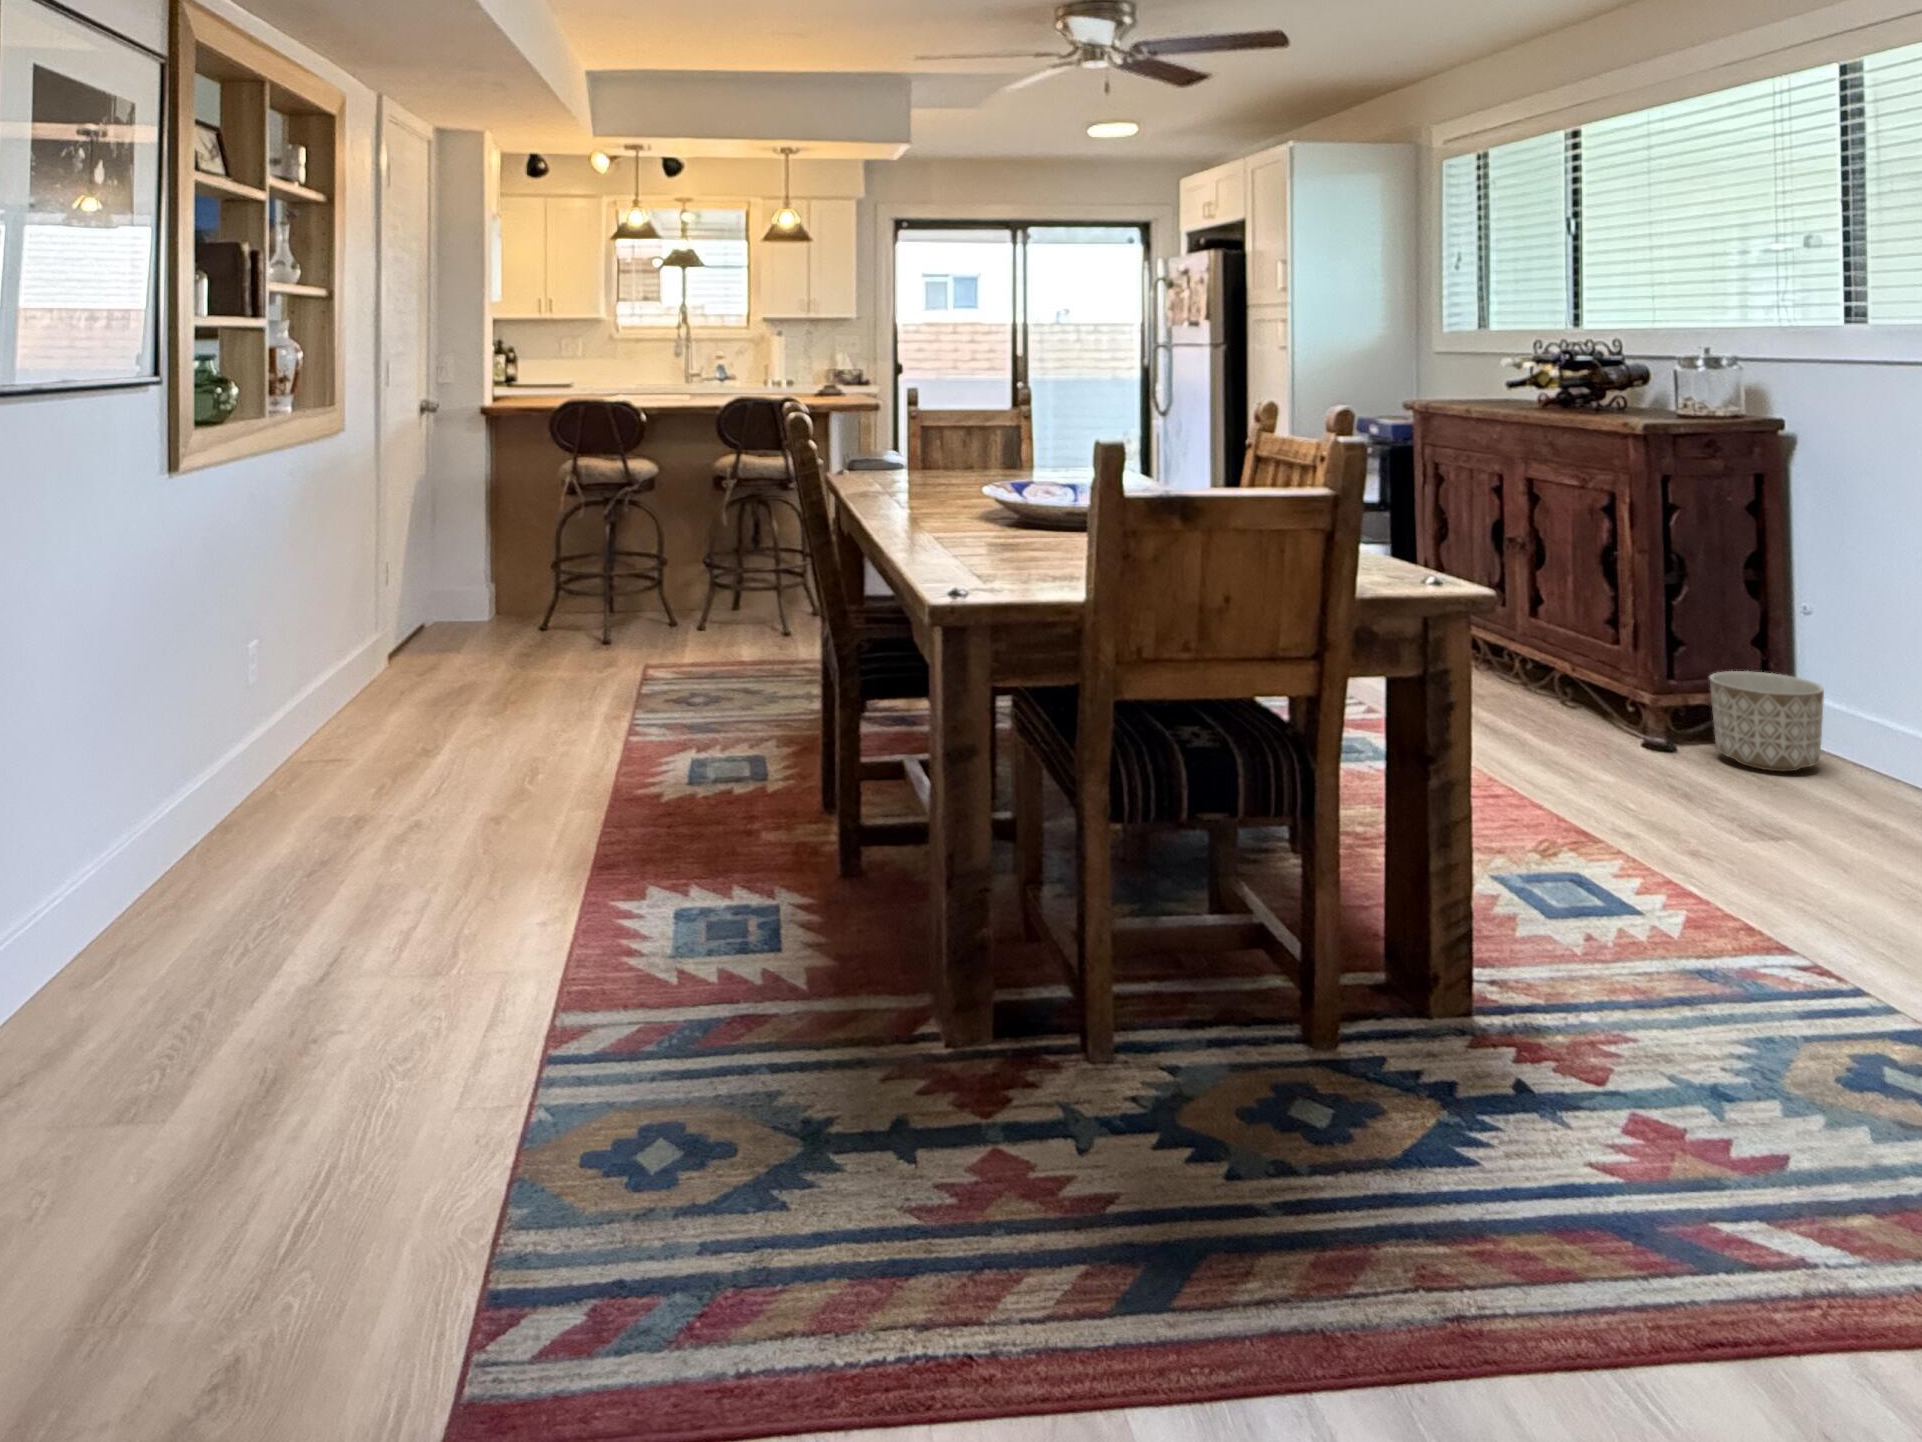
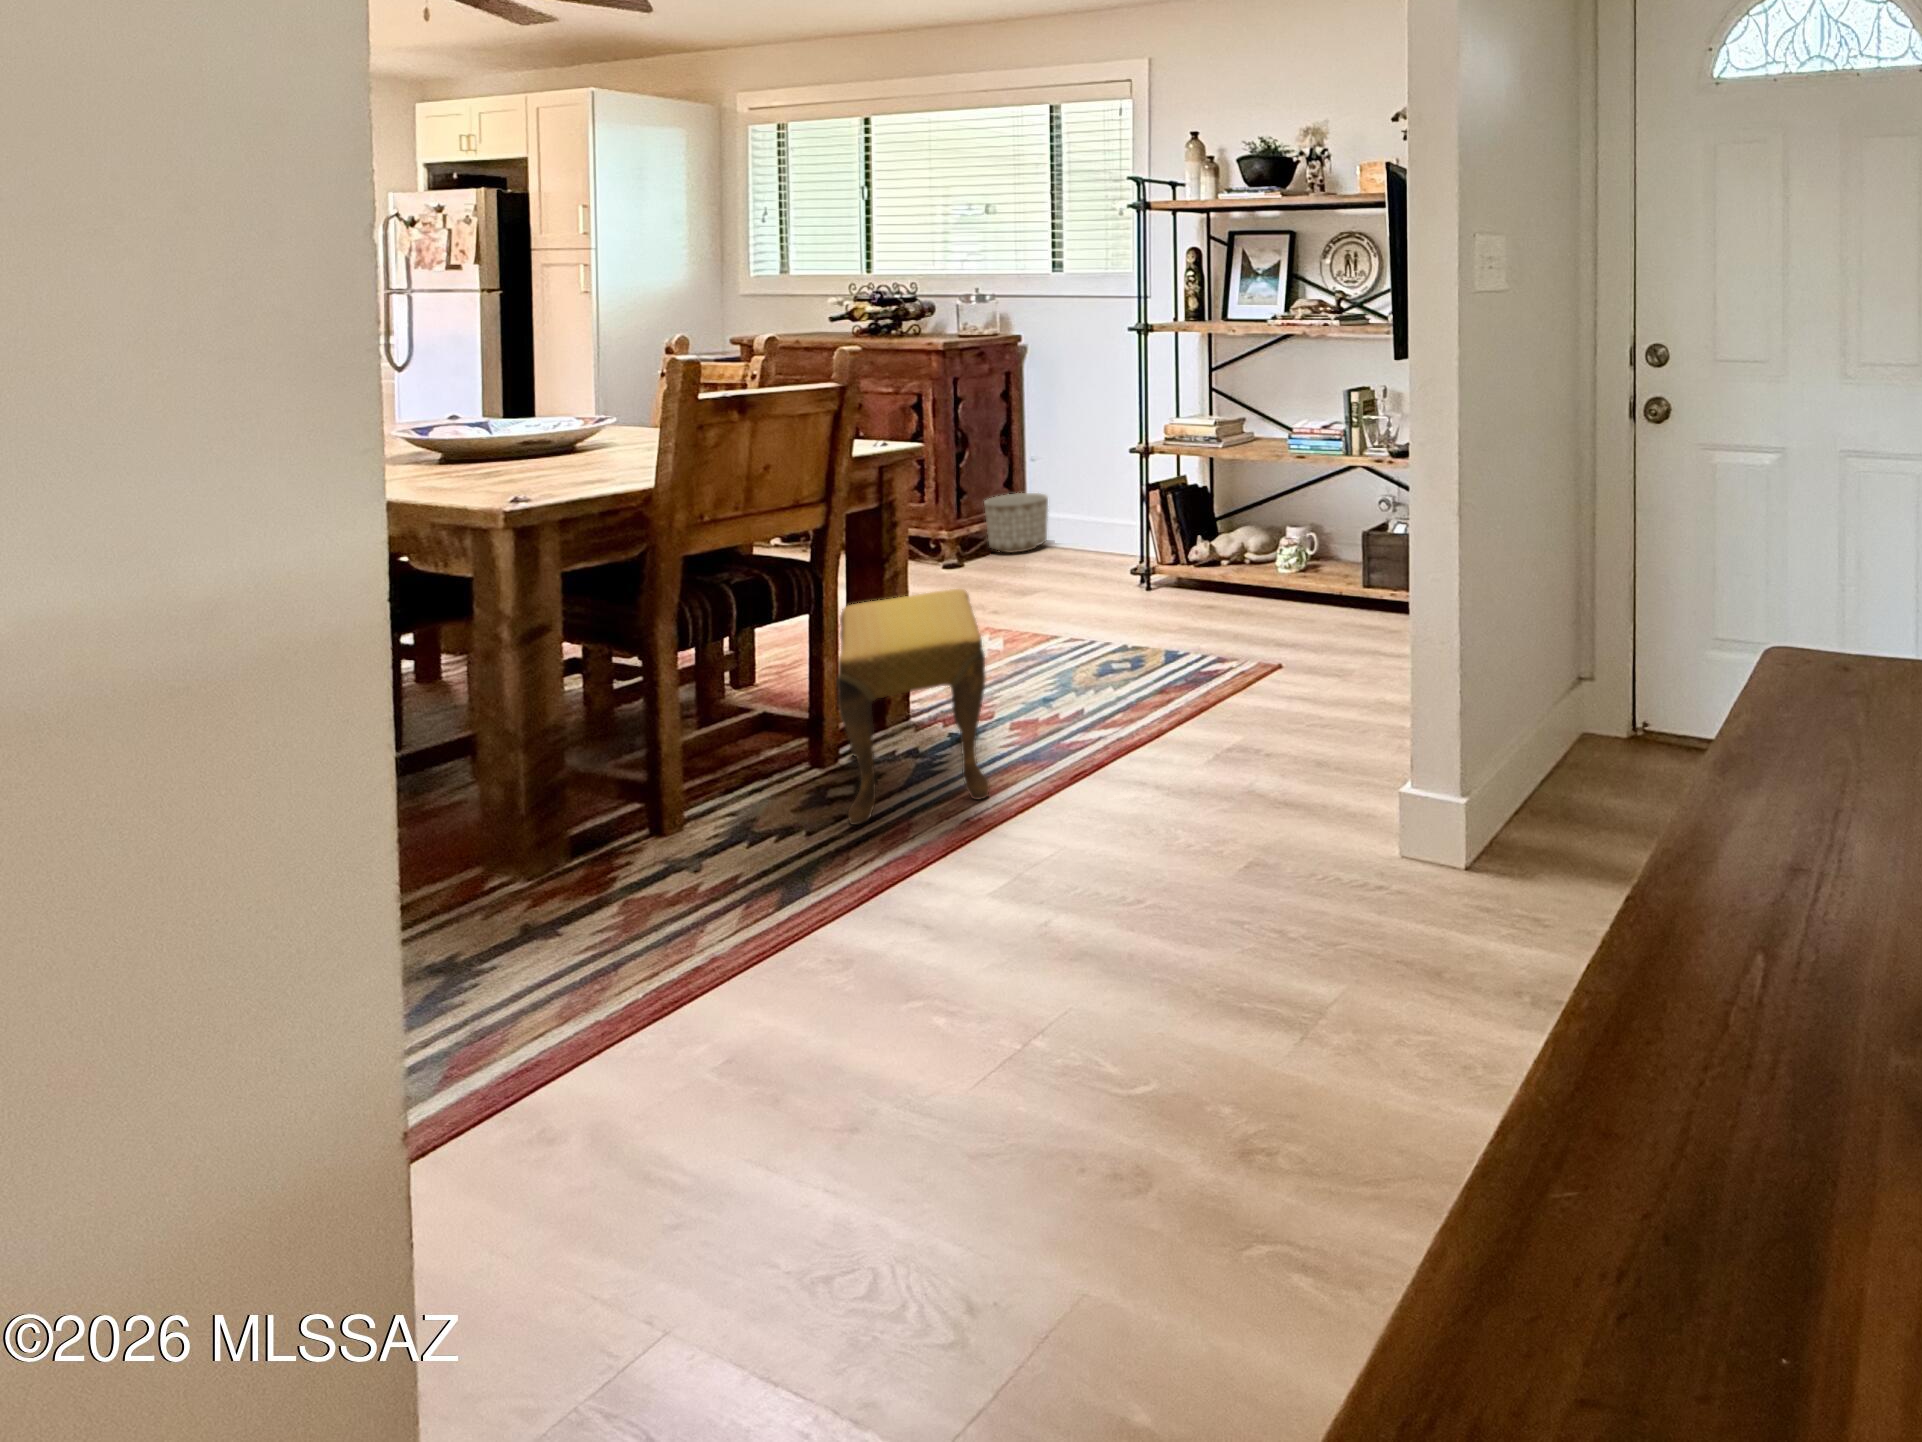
footstool: none [1283,812,1567,1266] -> present [836,589,990,825]

